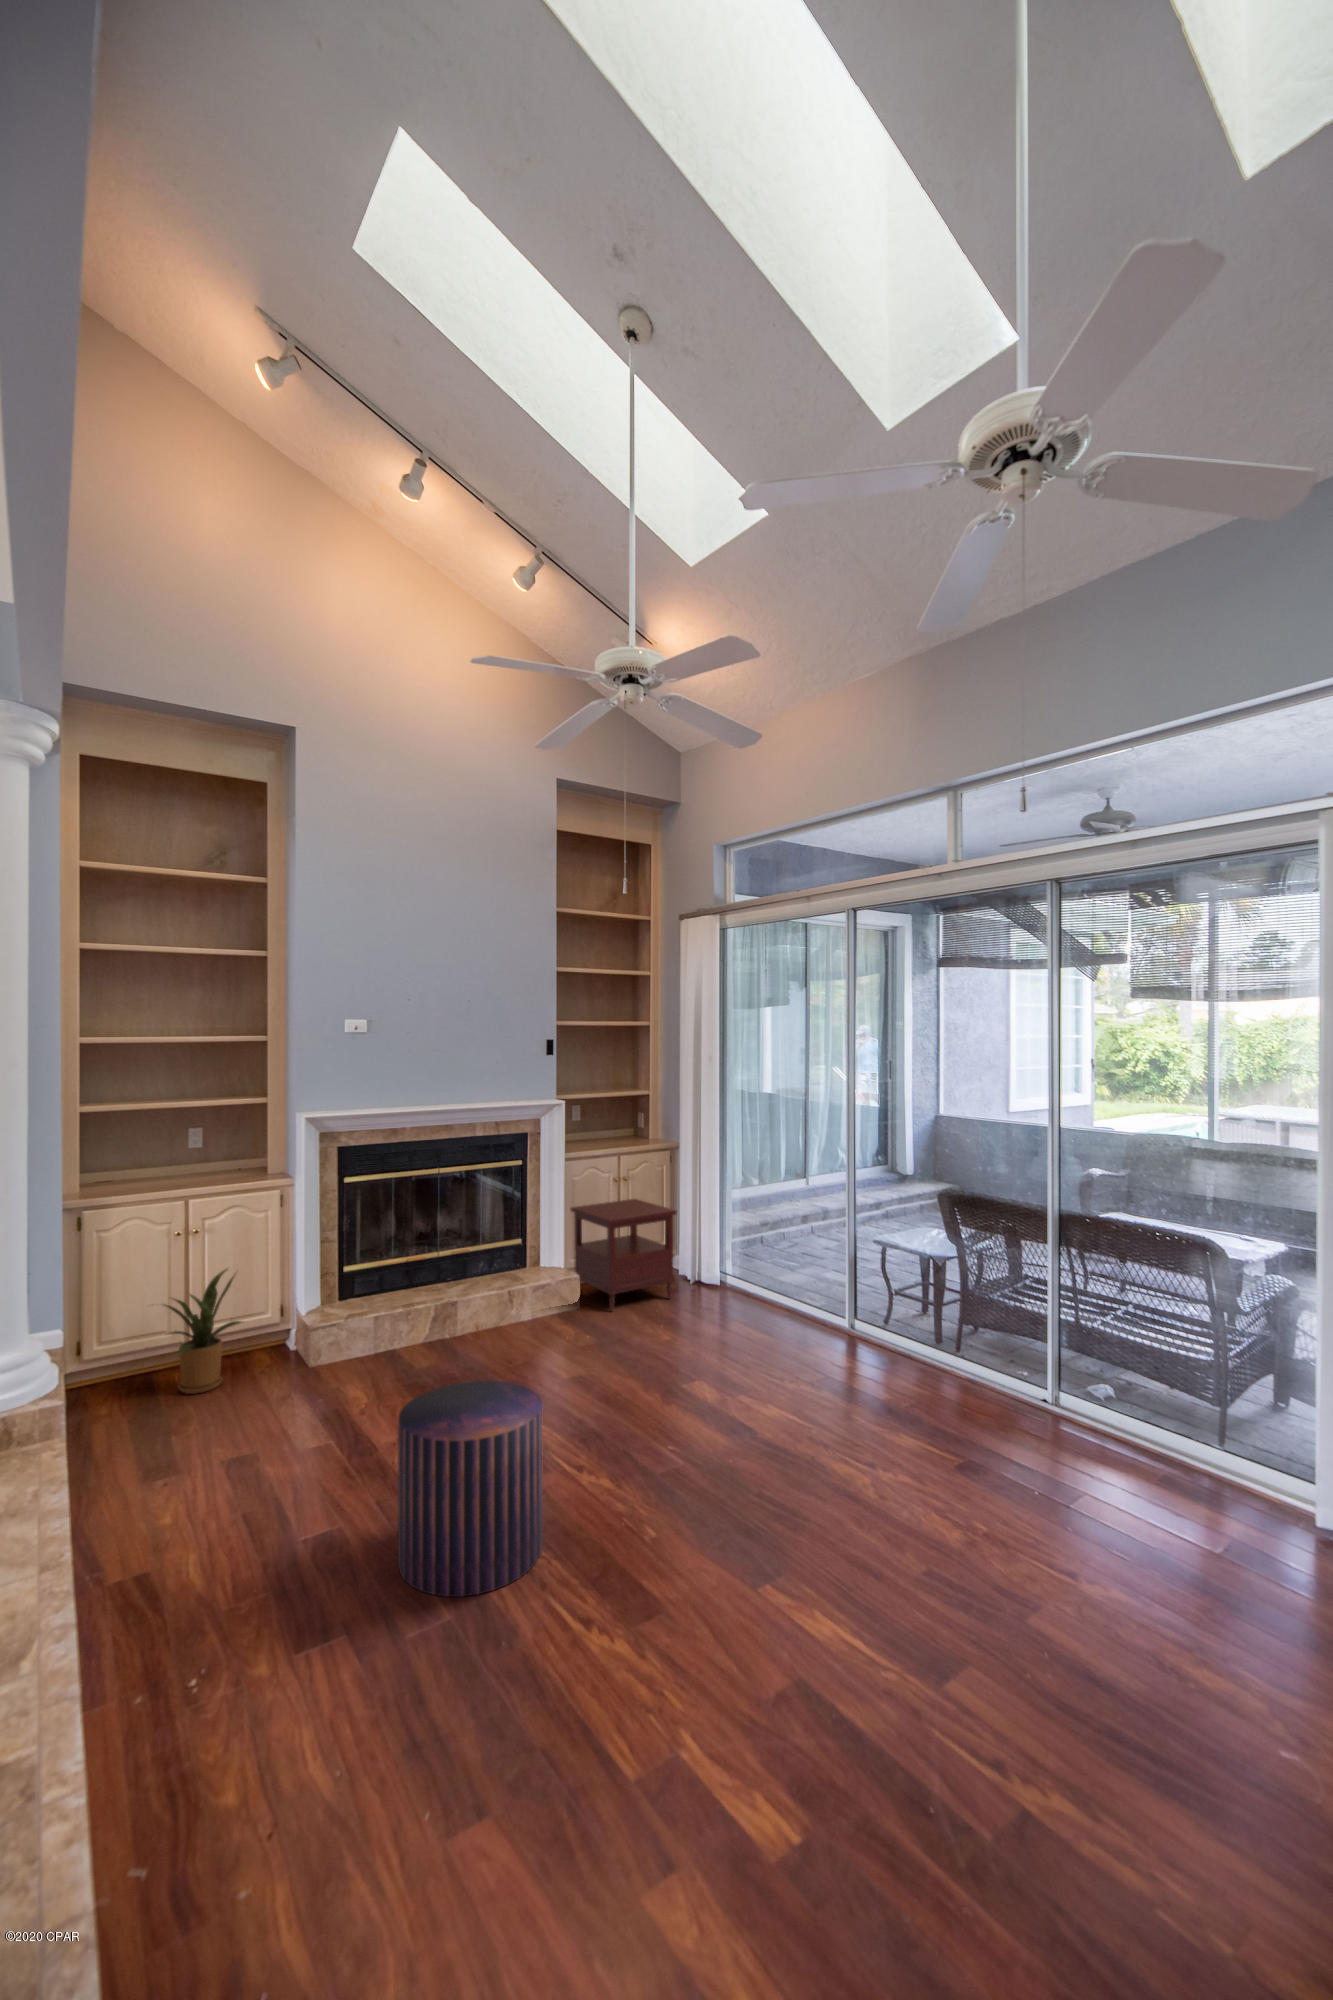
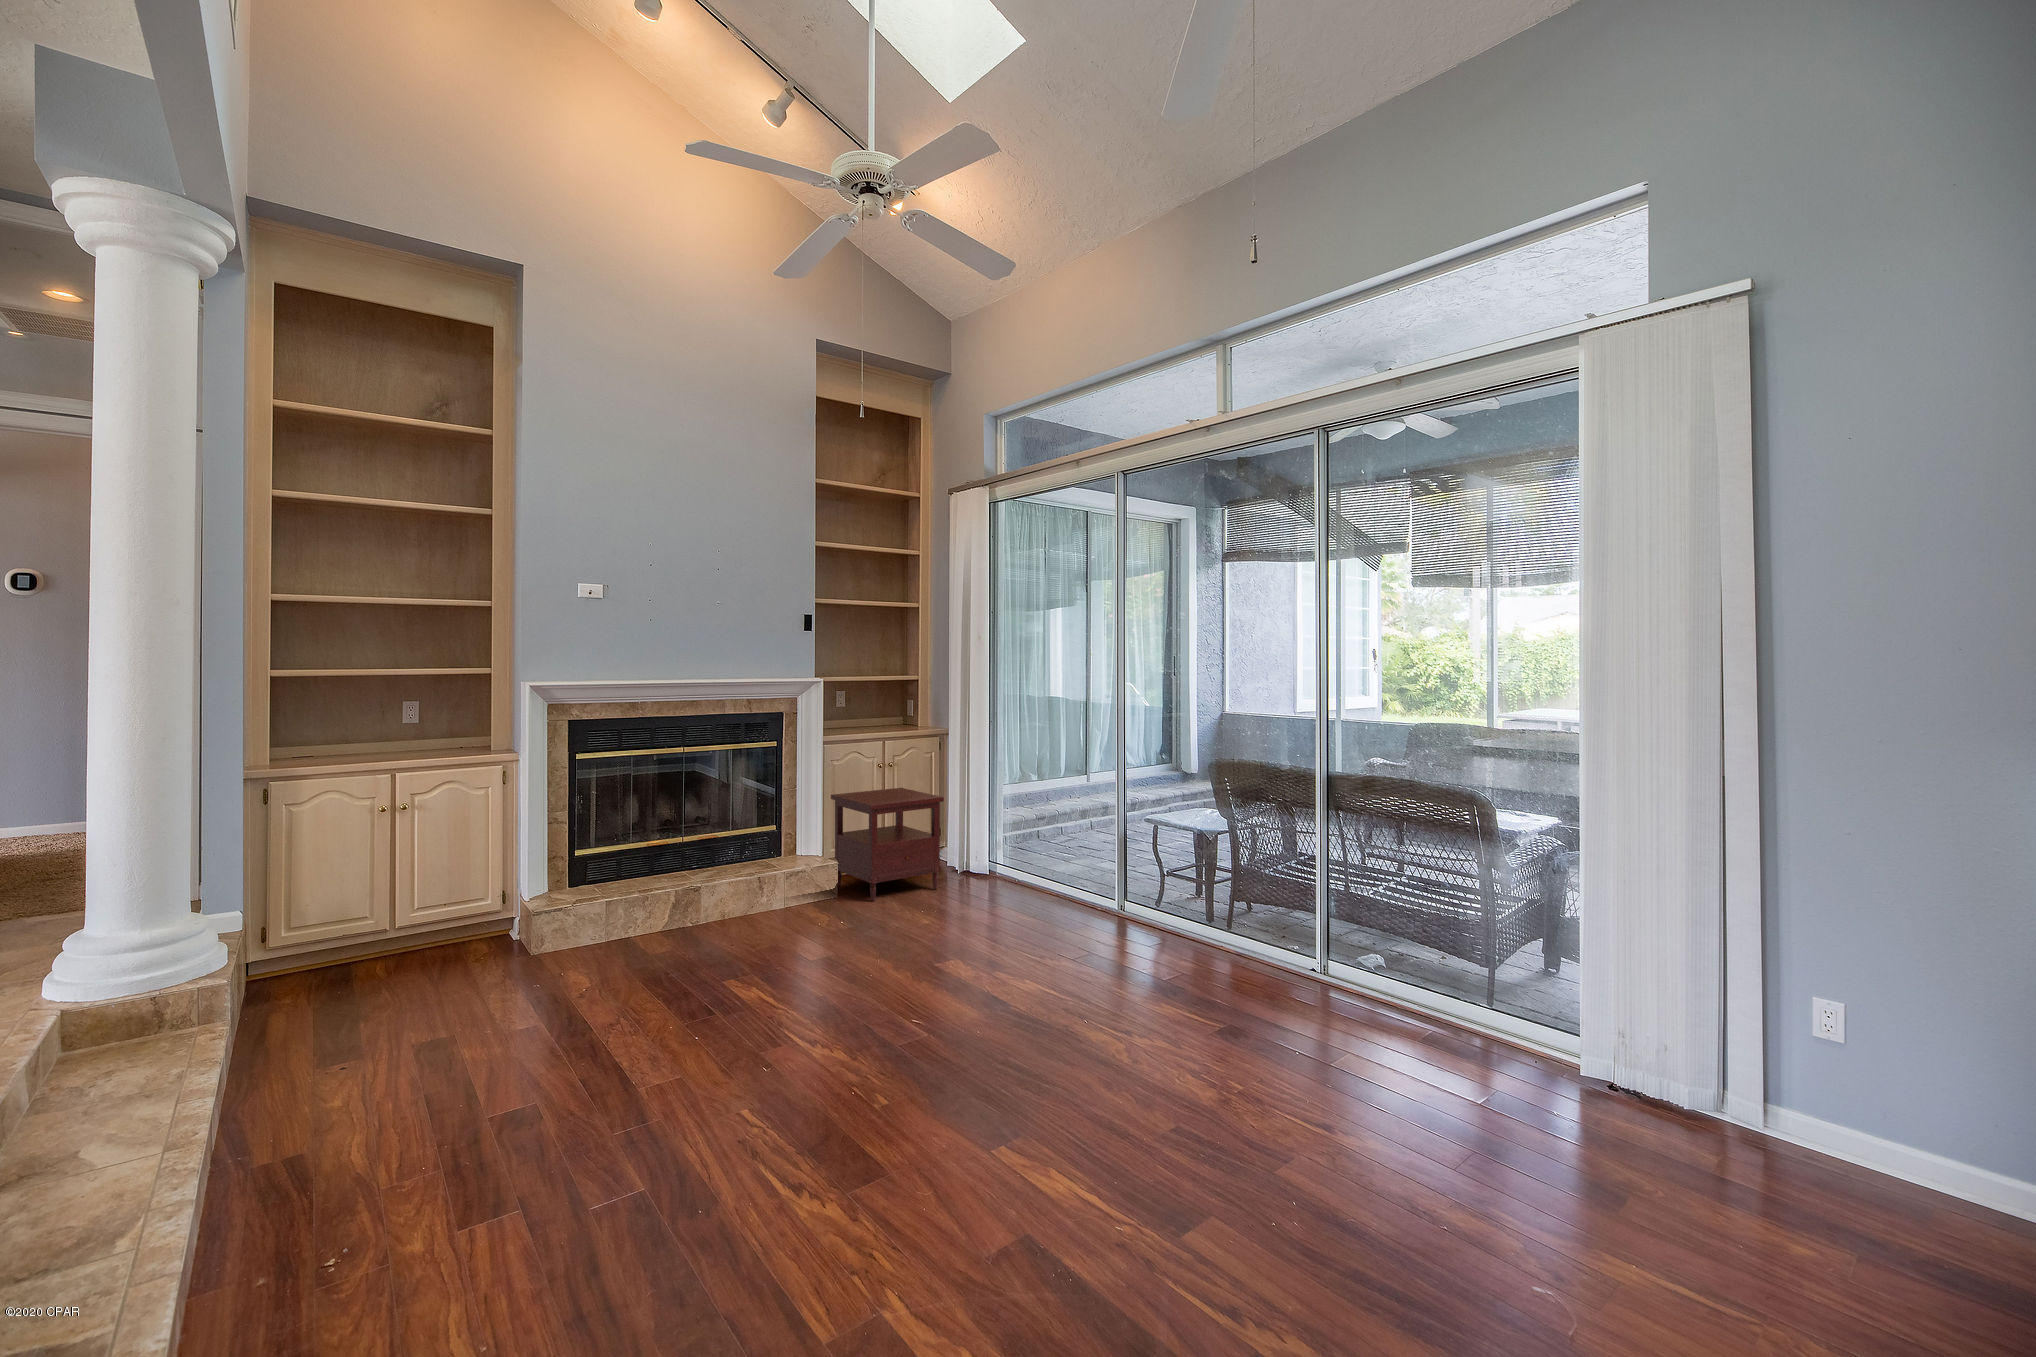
house plant: present [166,1269,241,1394] -> none [335,847,461,983]
pouf: present [398,1381,543,1597] -> none [607,947,773,1170]

